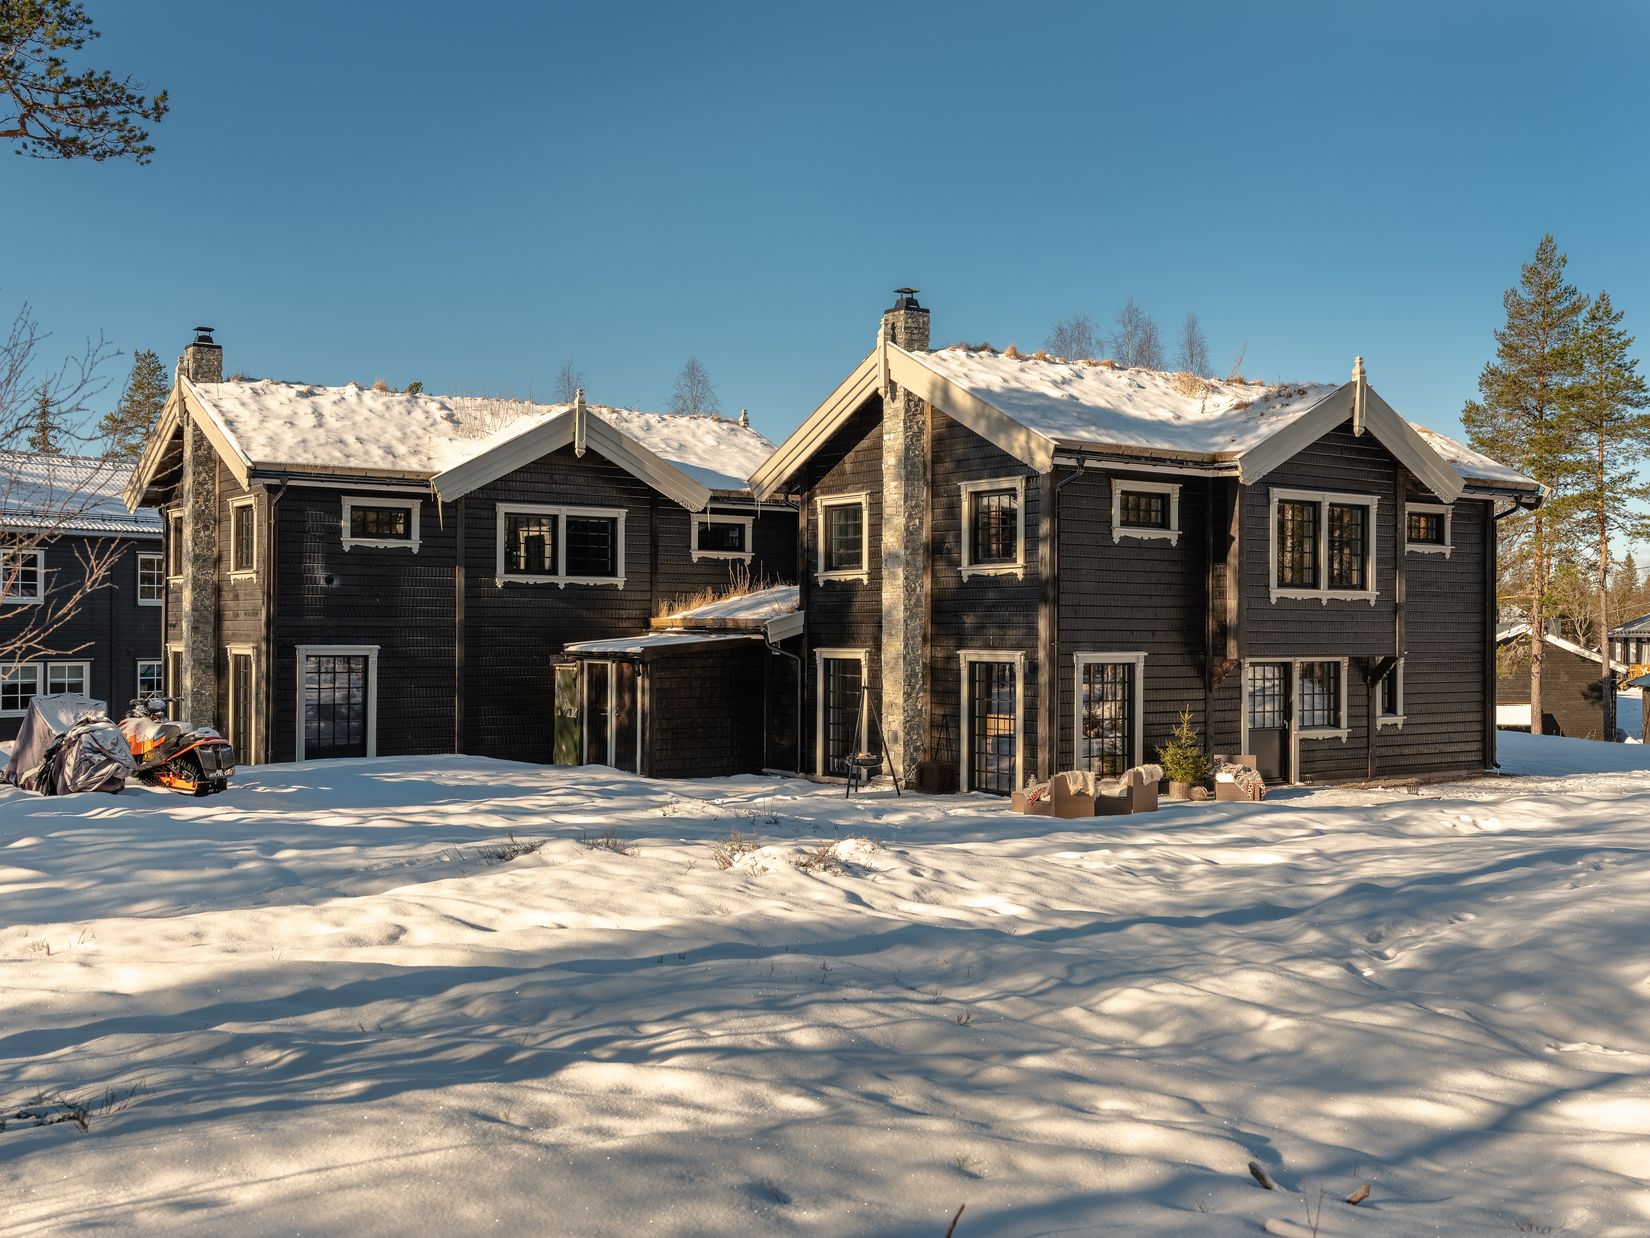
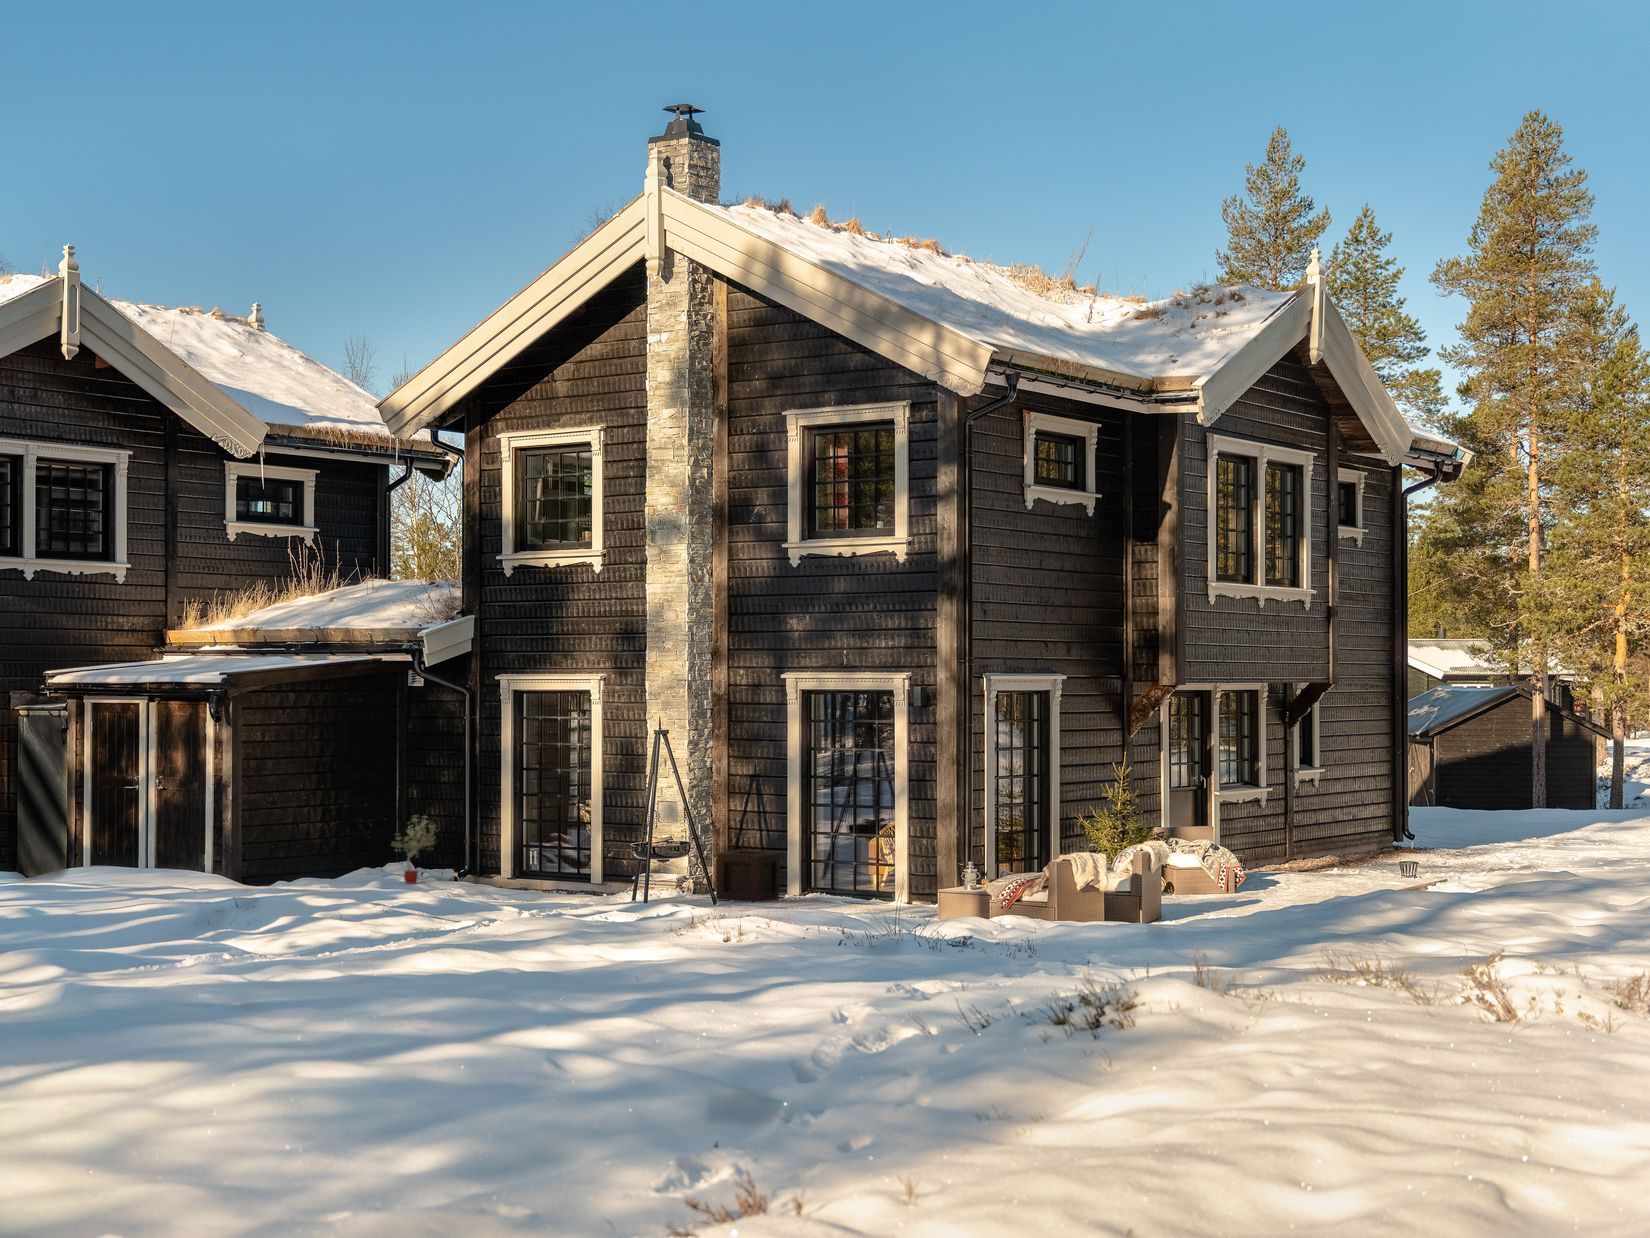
potted tree: none [758,731,784,773] -> present [392,815,435,884]

